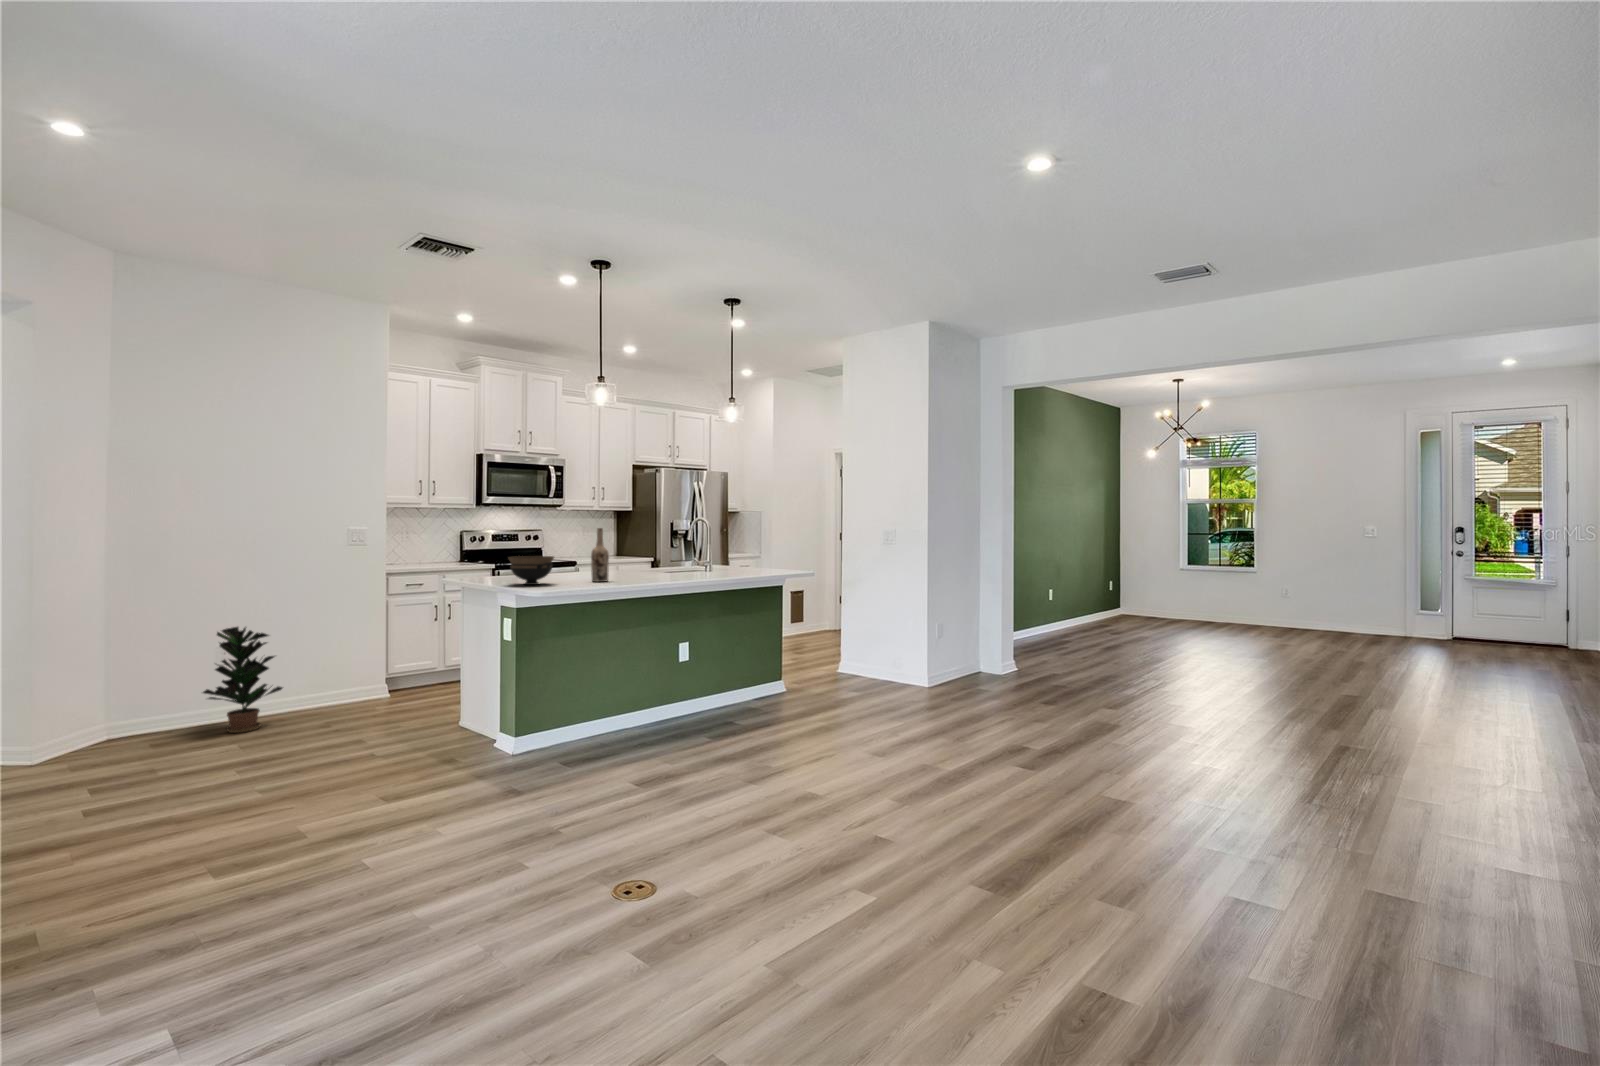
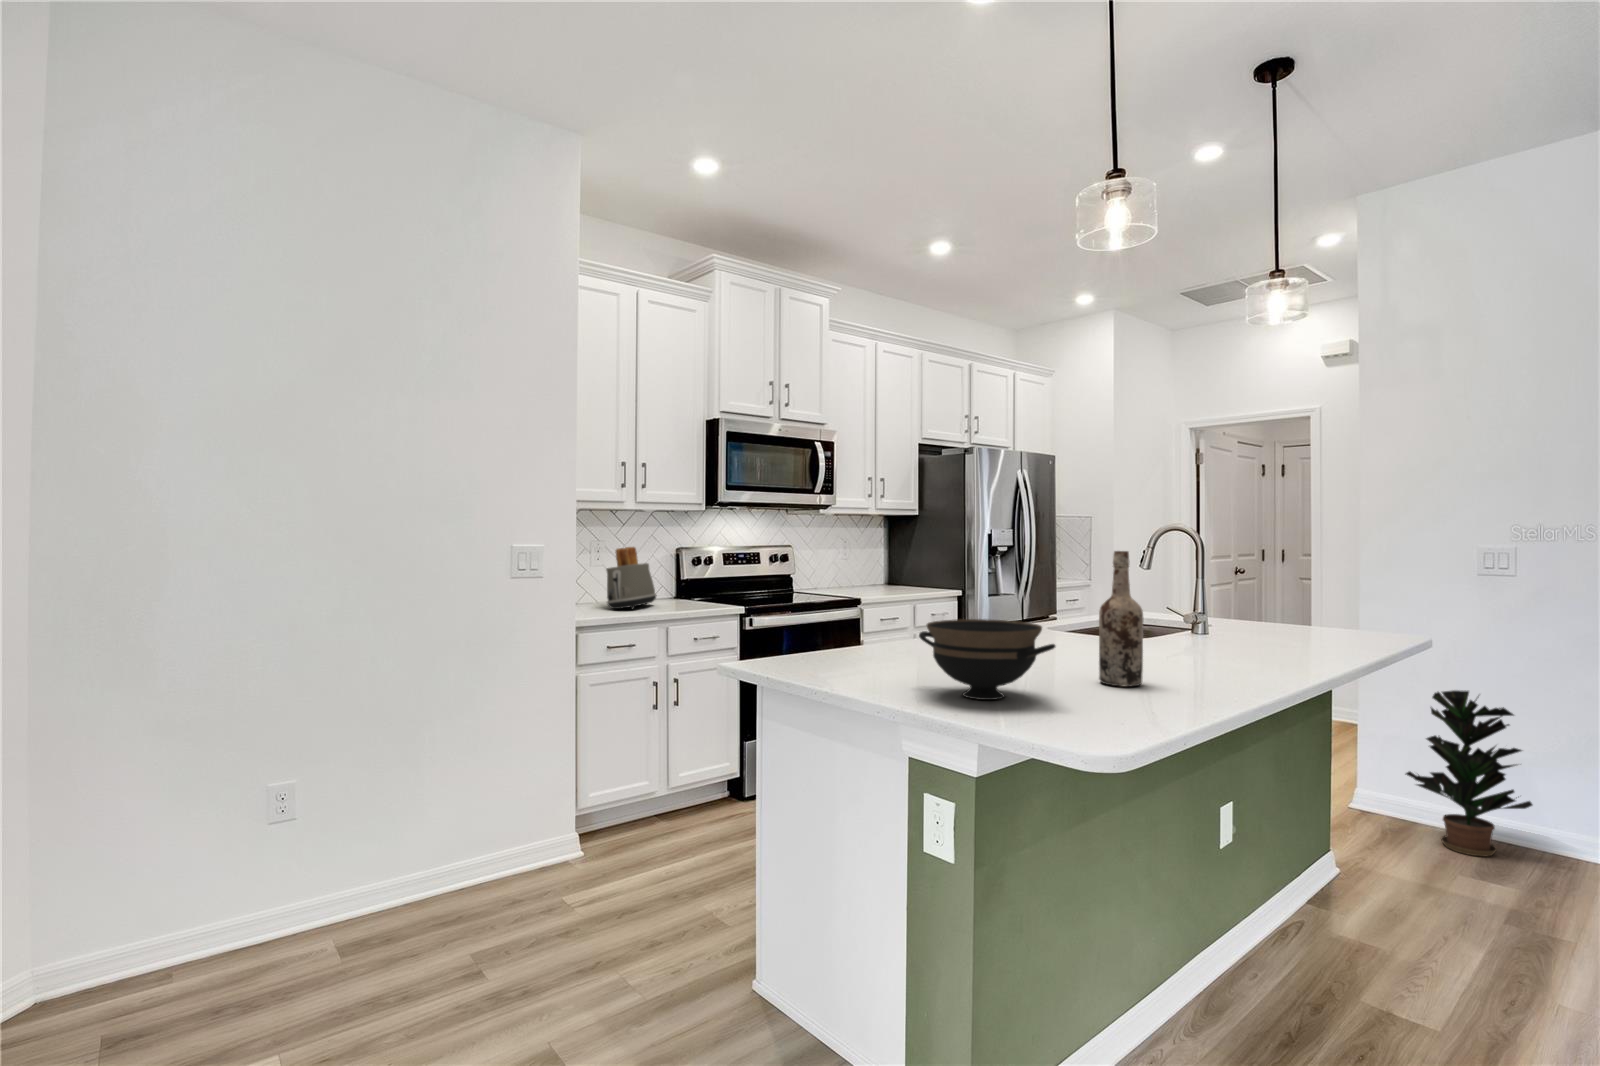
toaster: none [408,530,442,566] -> present [606,547,657,609]
potted plant: present [203,627,282,733] -> present [1405,690,1532,856]

